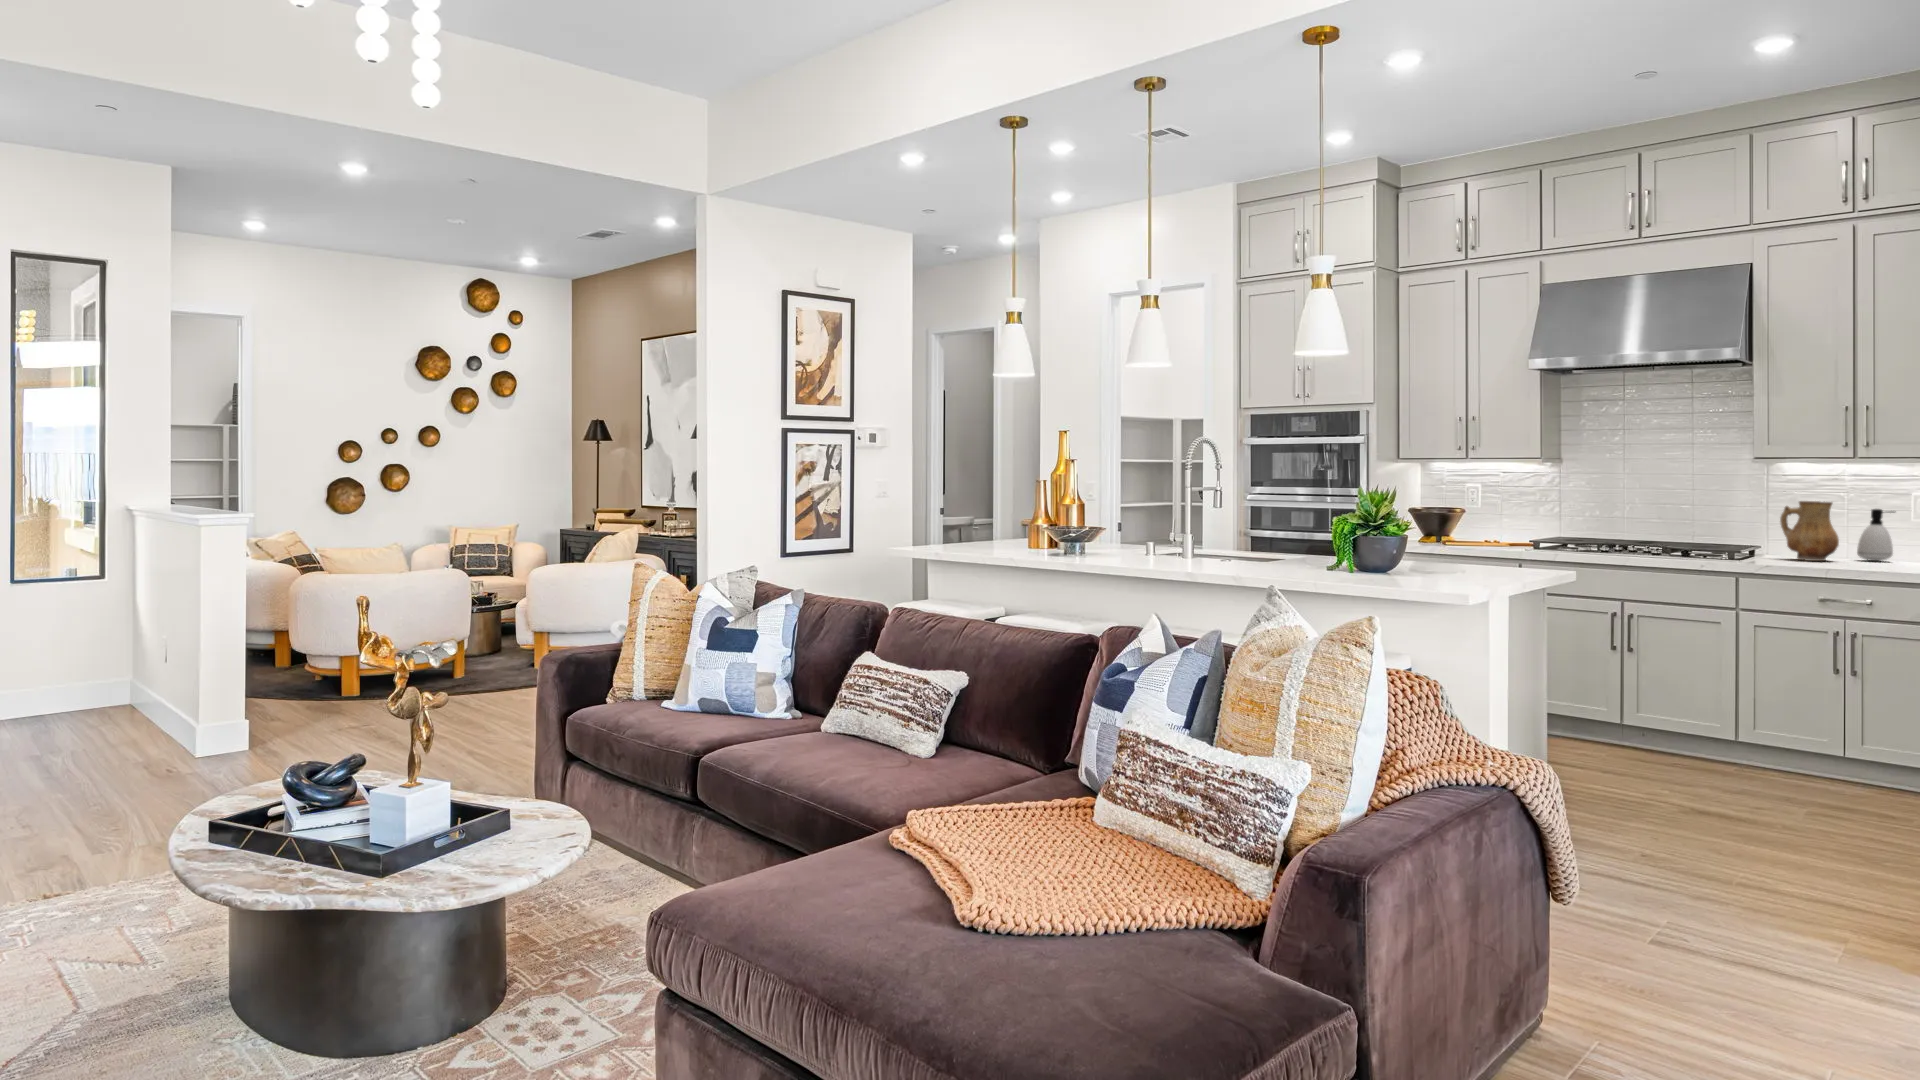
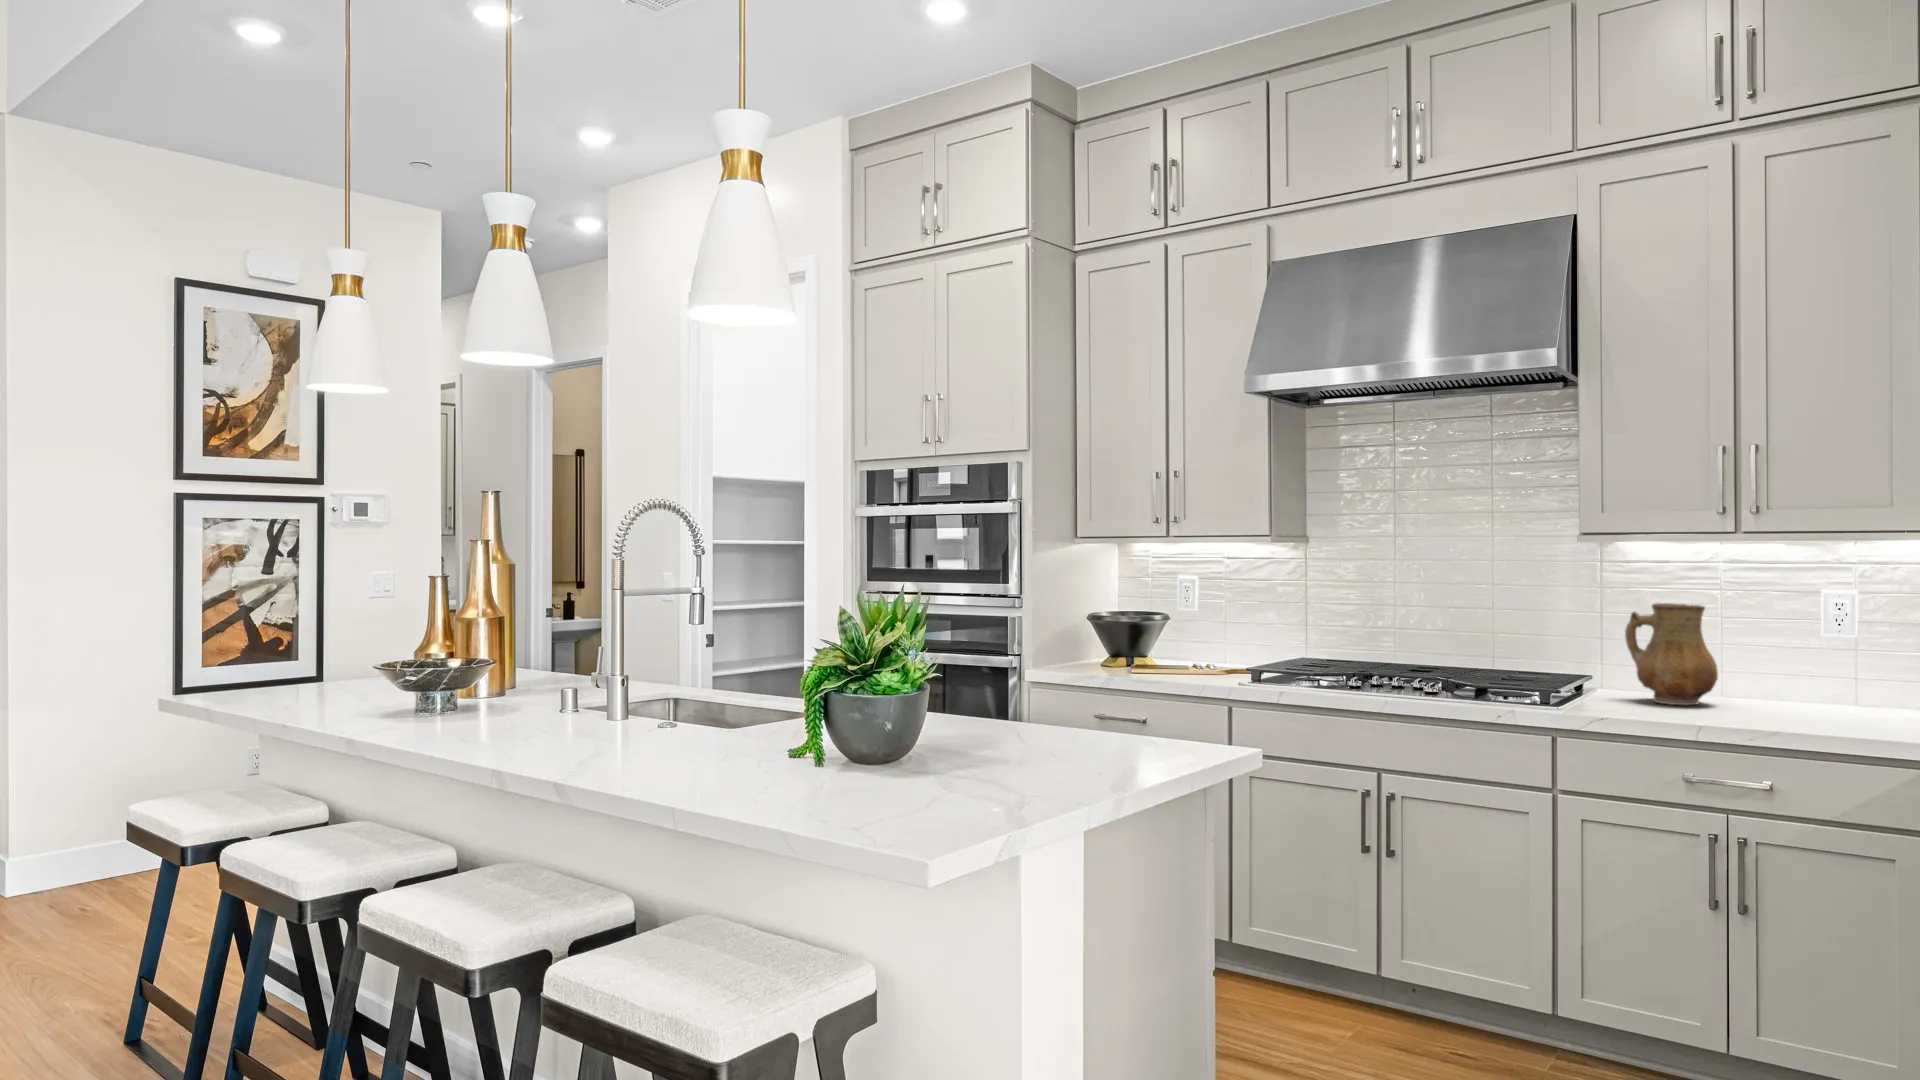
soap dispenser: present [1857,509,1894,561] -> none [1748,616,1806,703]

